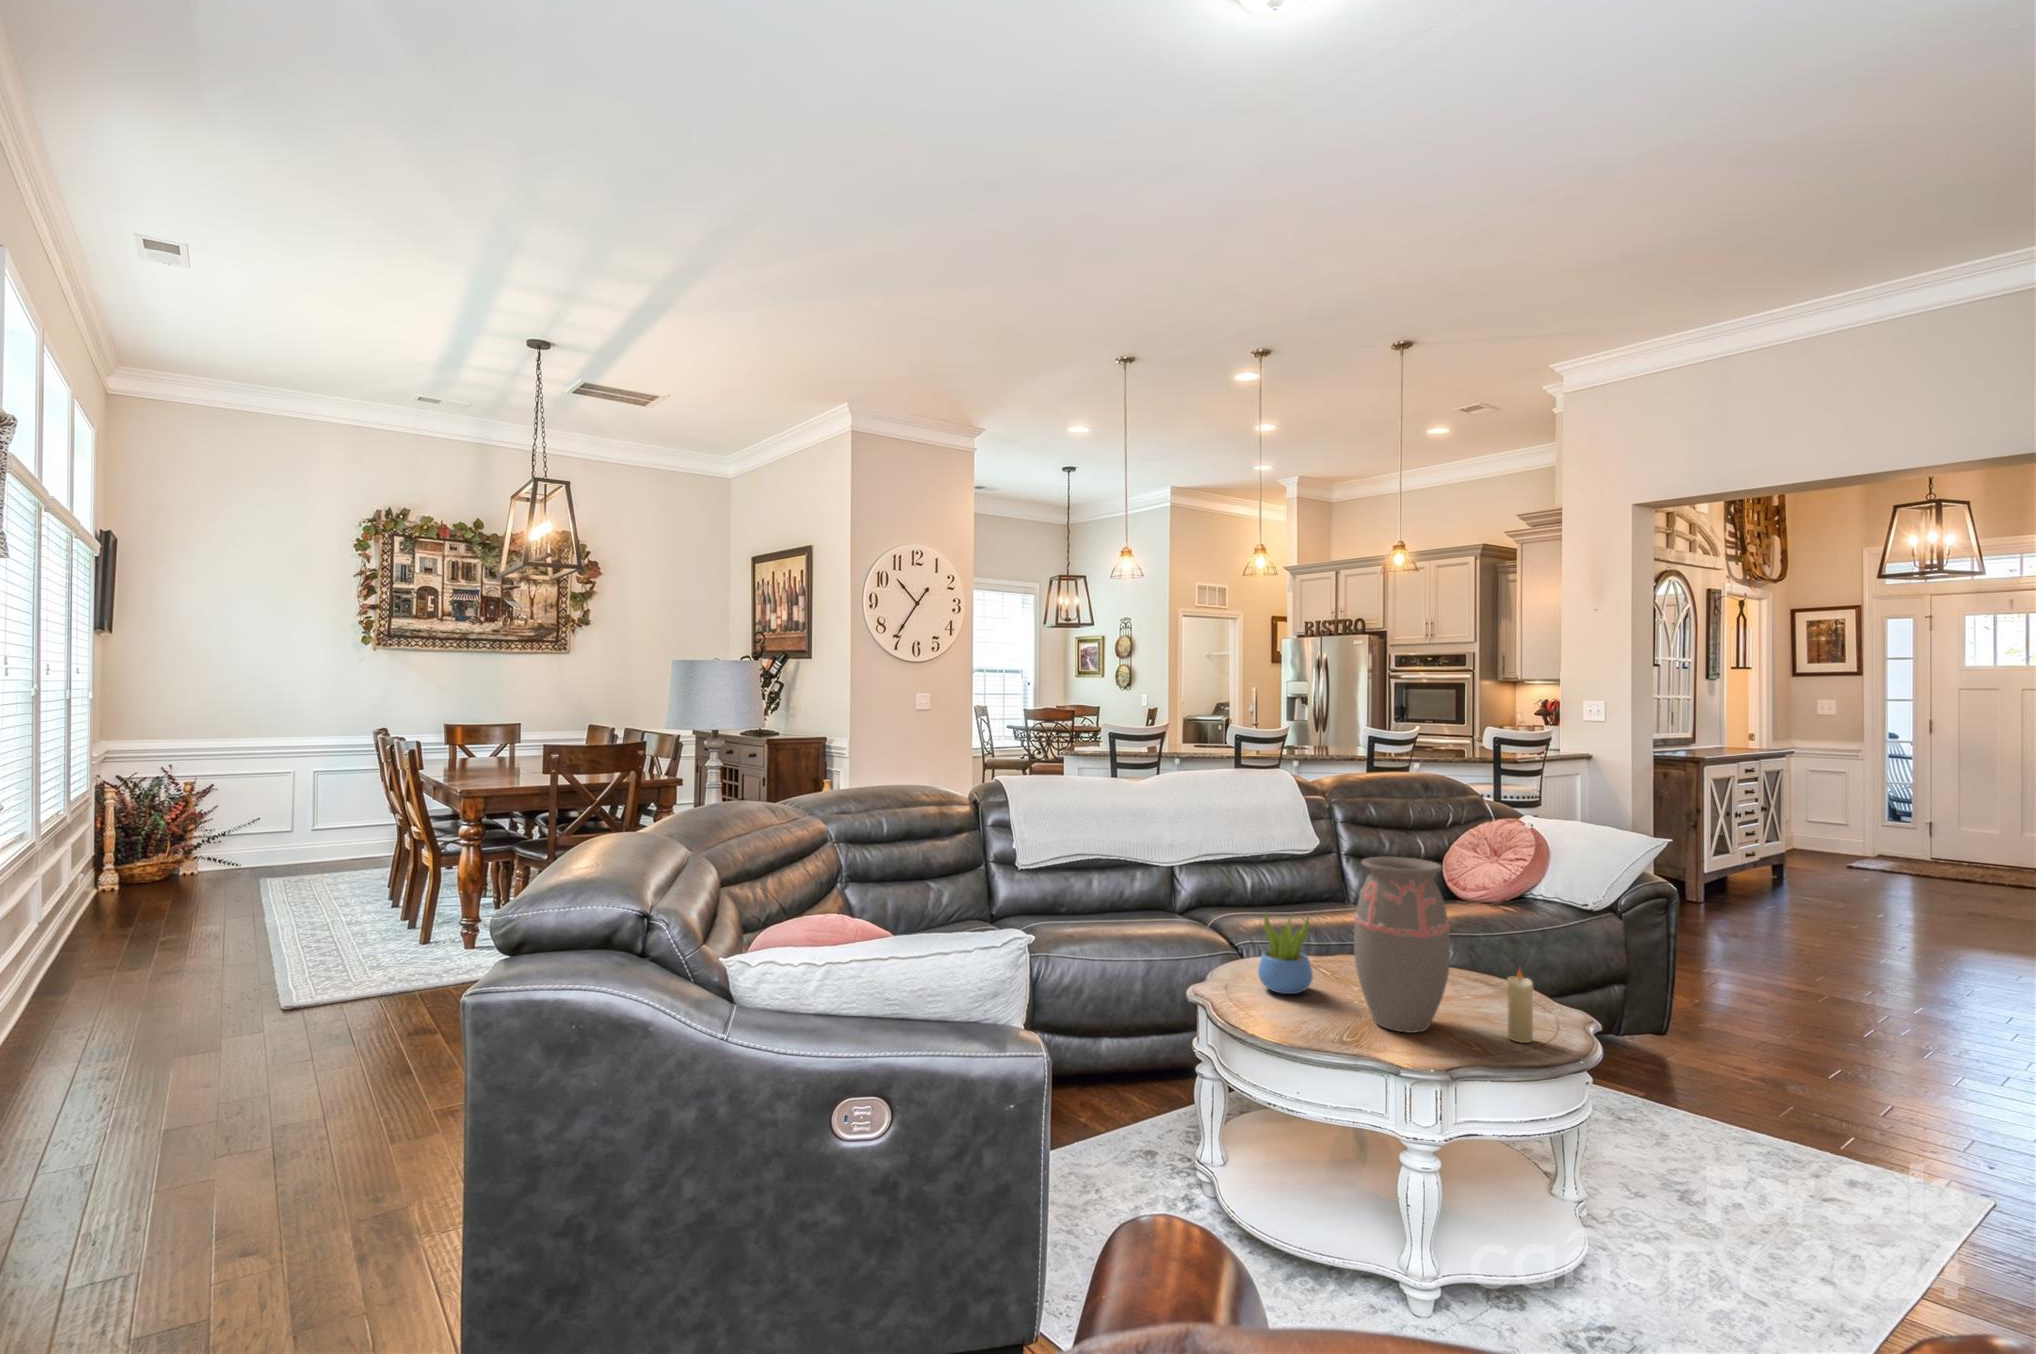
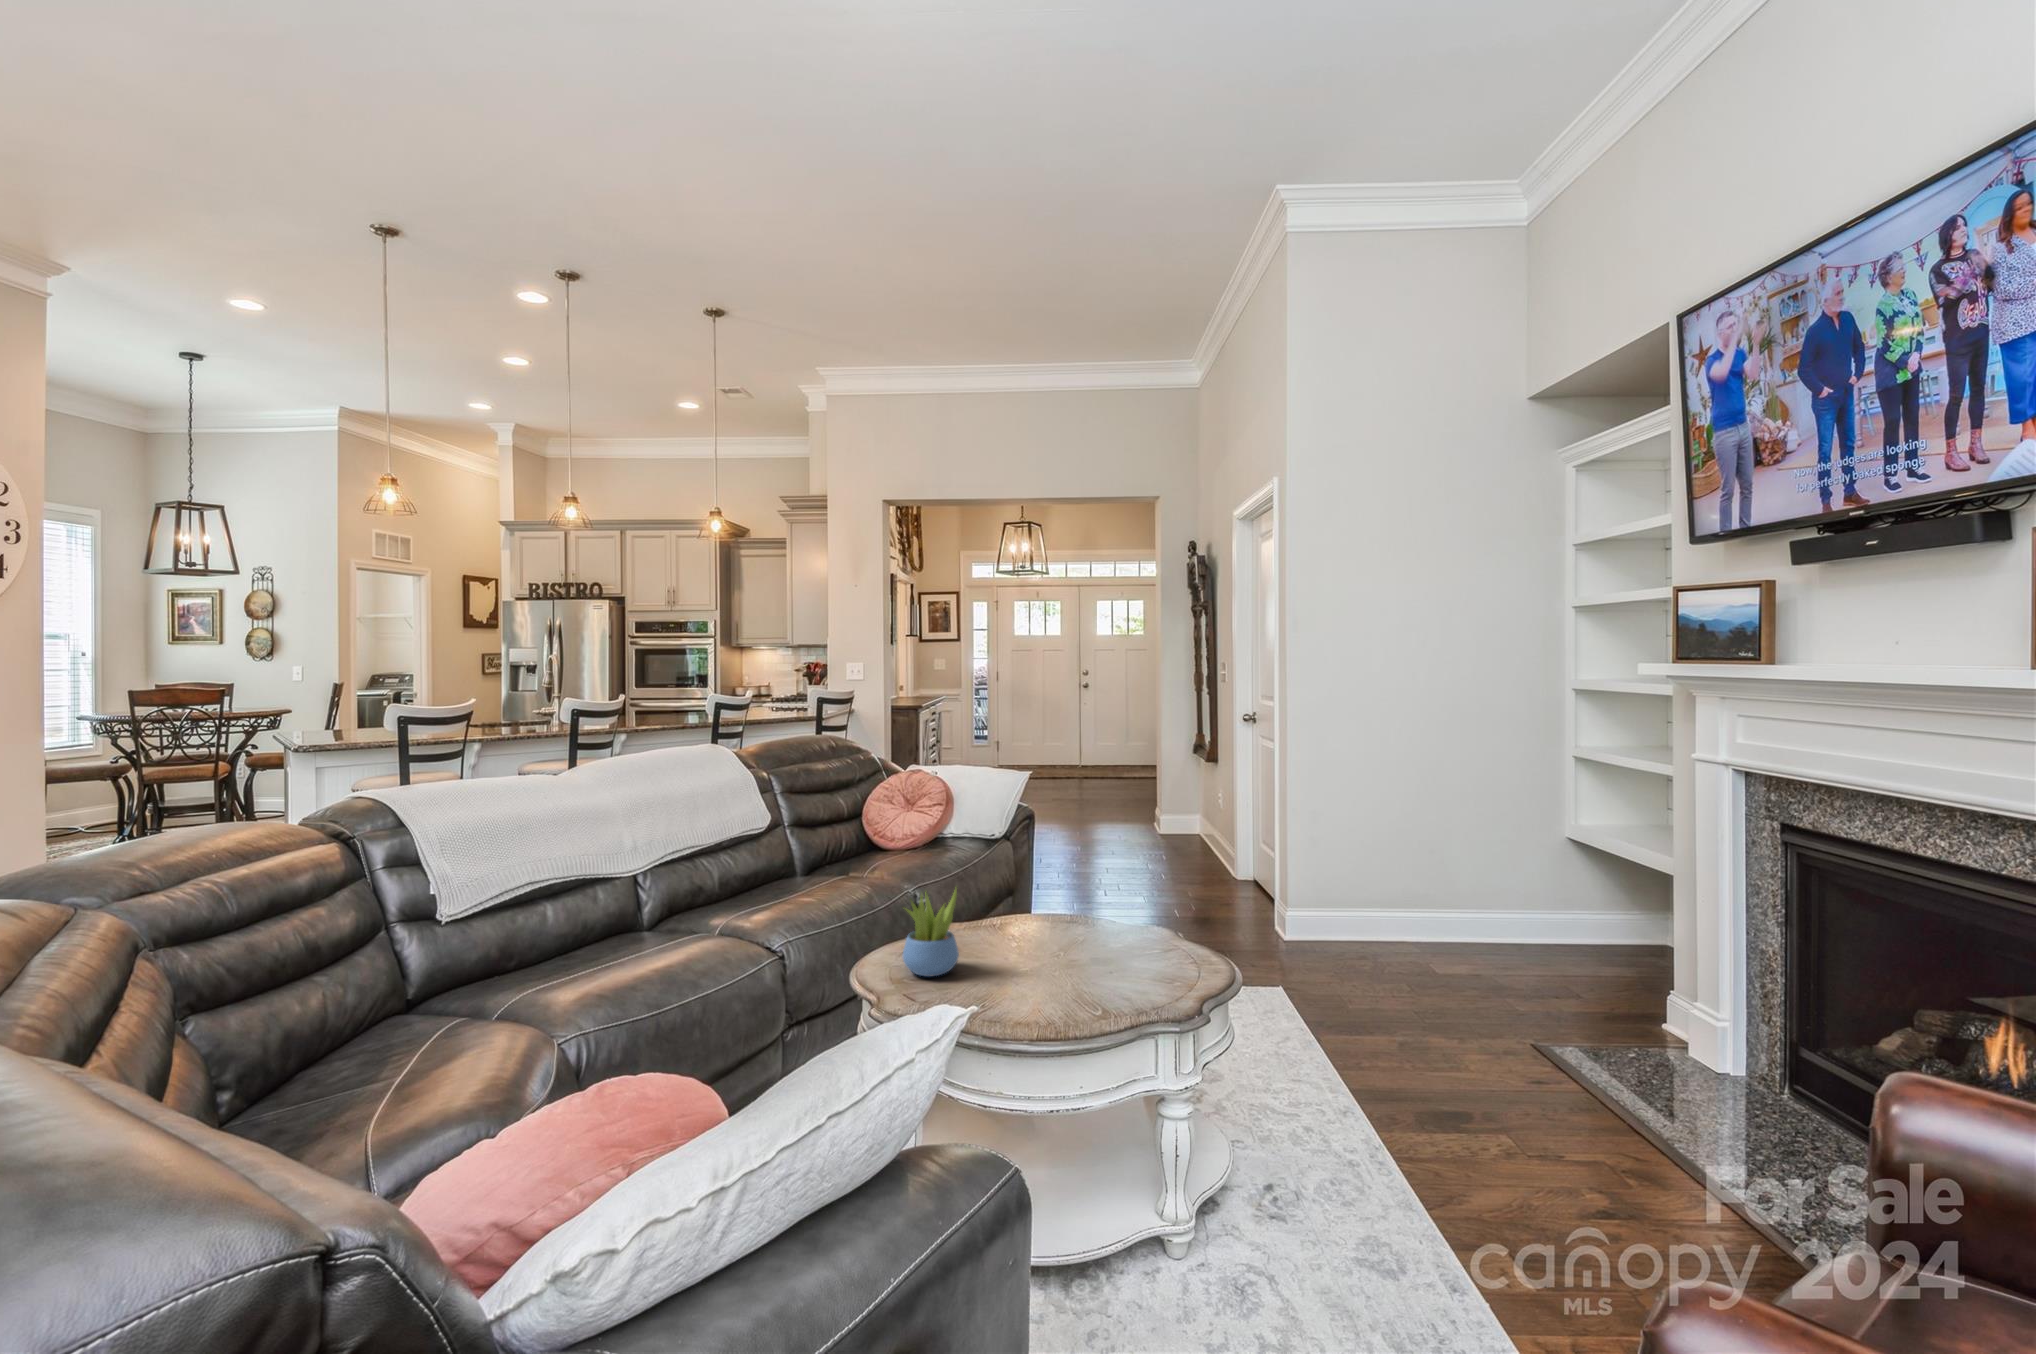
decorative vase: present [1354,857,1450,1033] -> none [1020,812,1105,978]
candle: present [1507,969,1533,1043] -> none [1134,891,1155,956]

